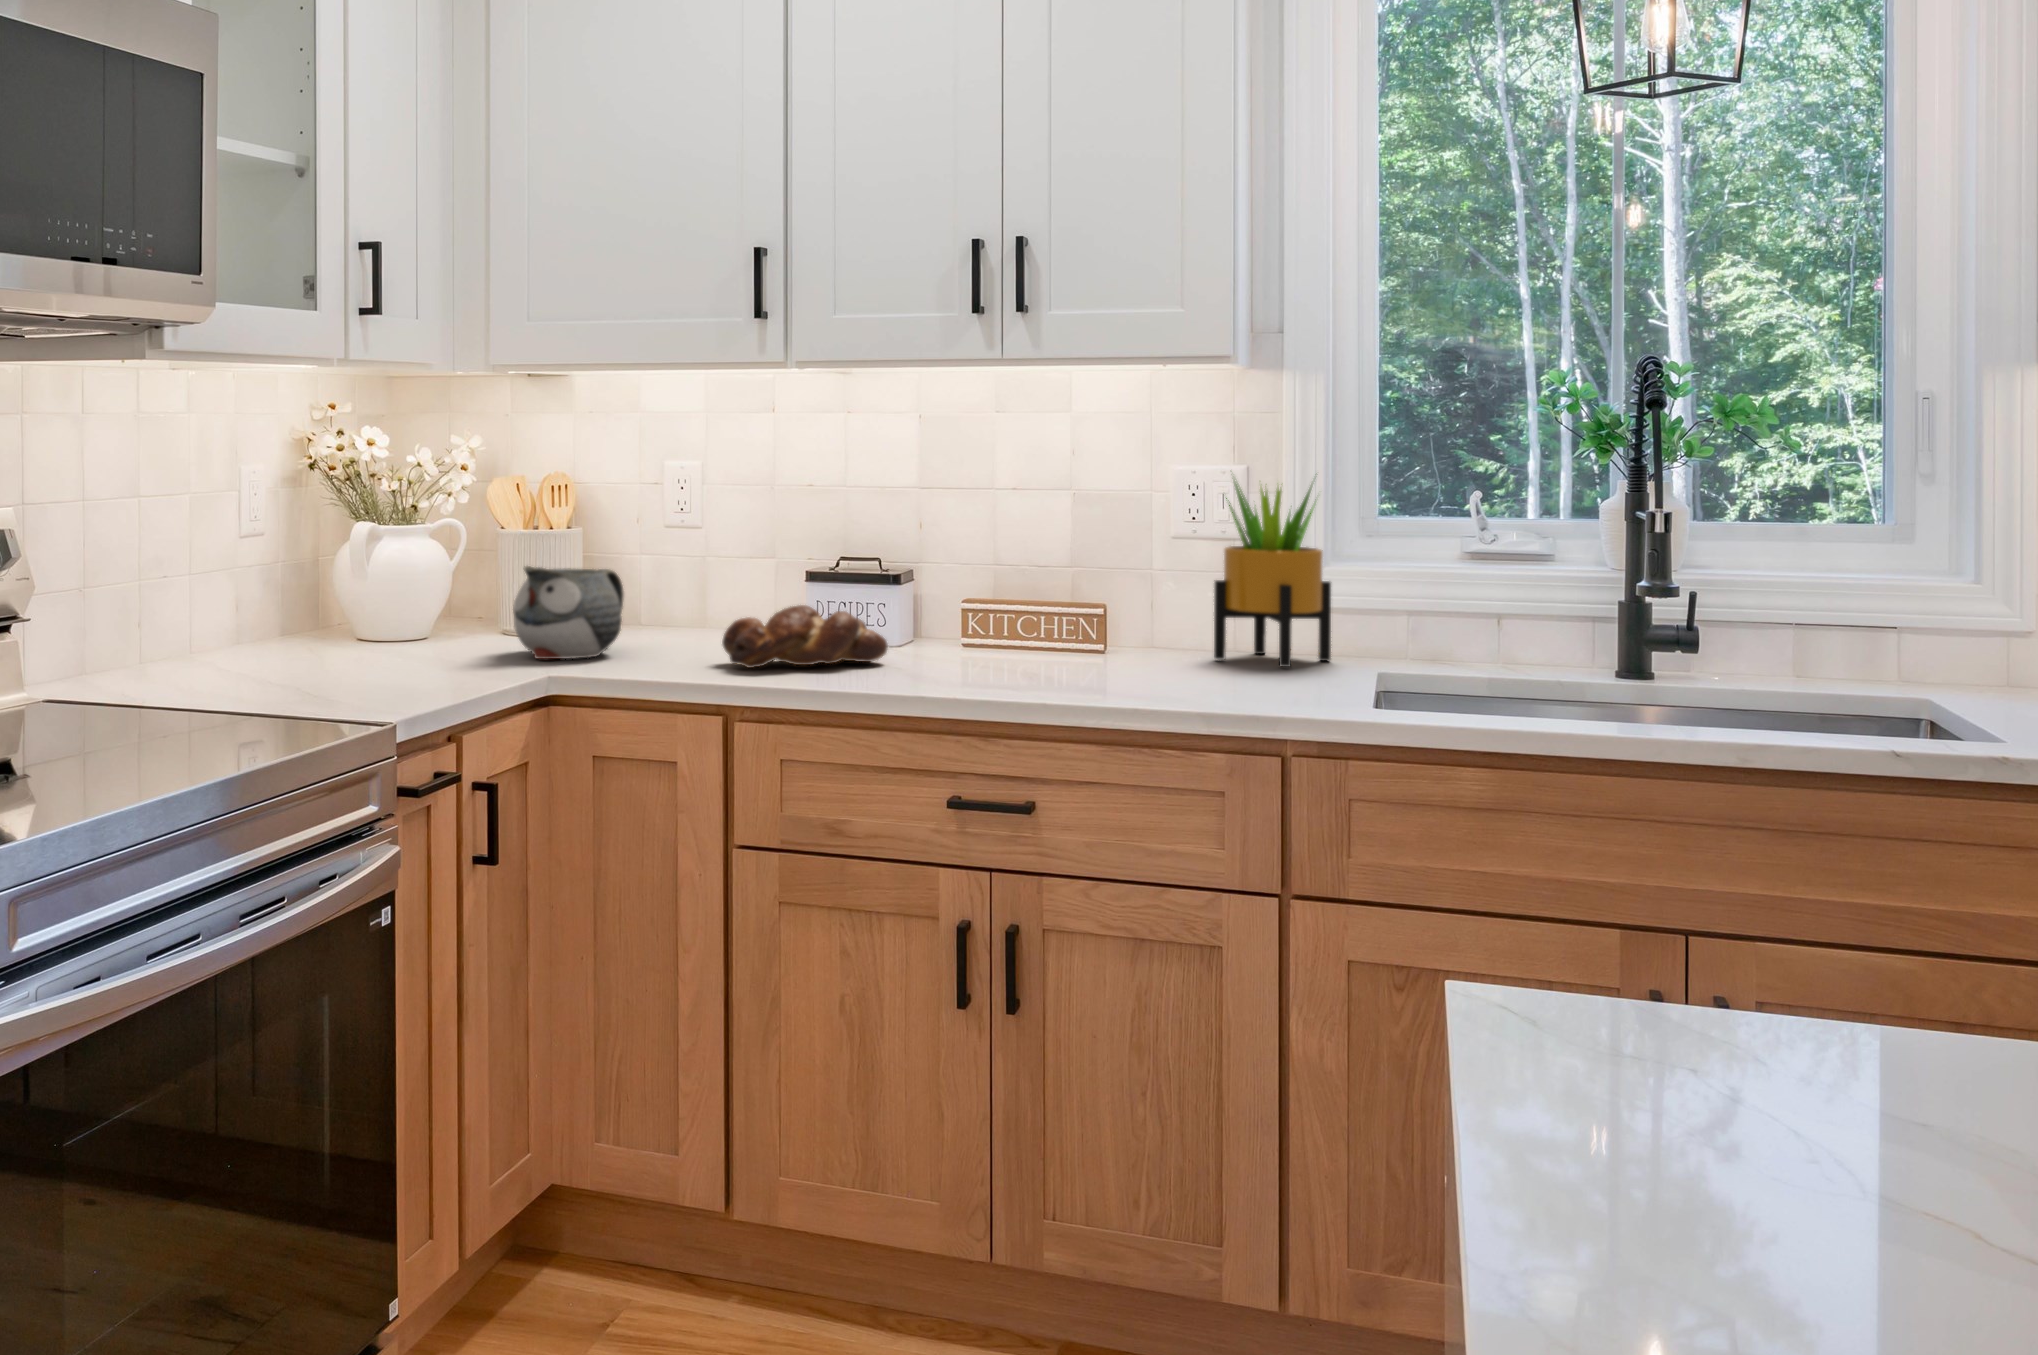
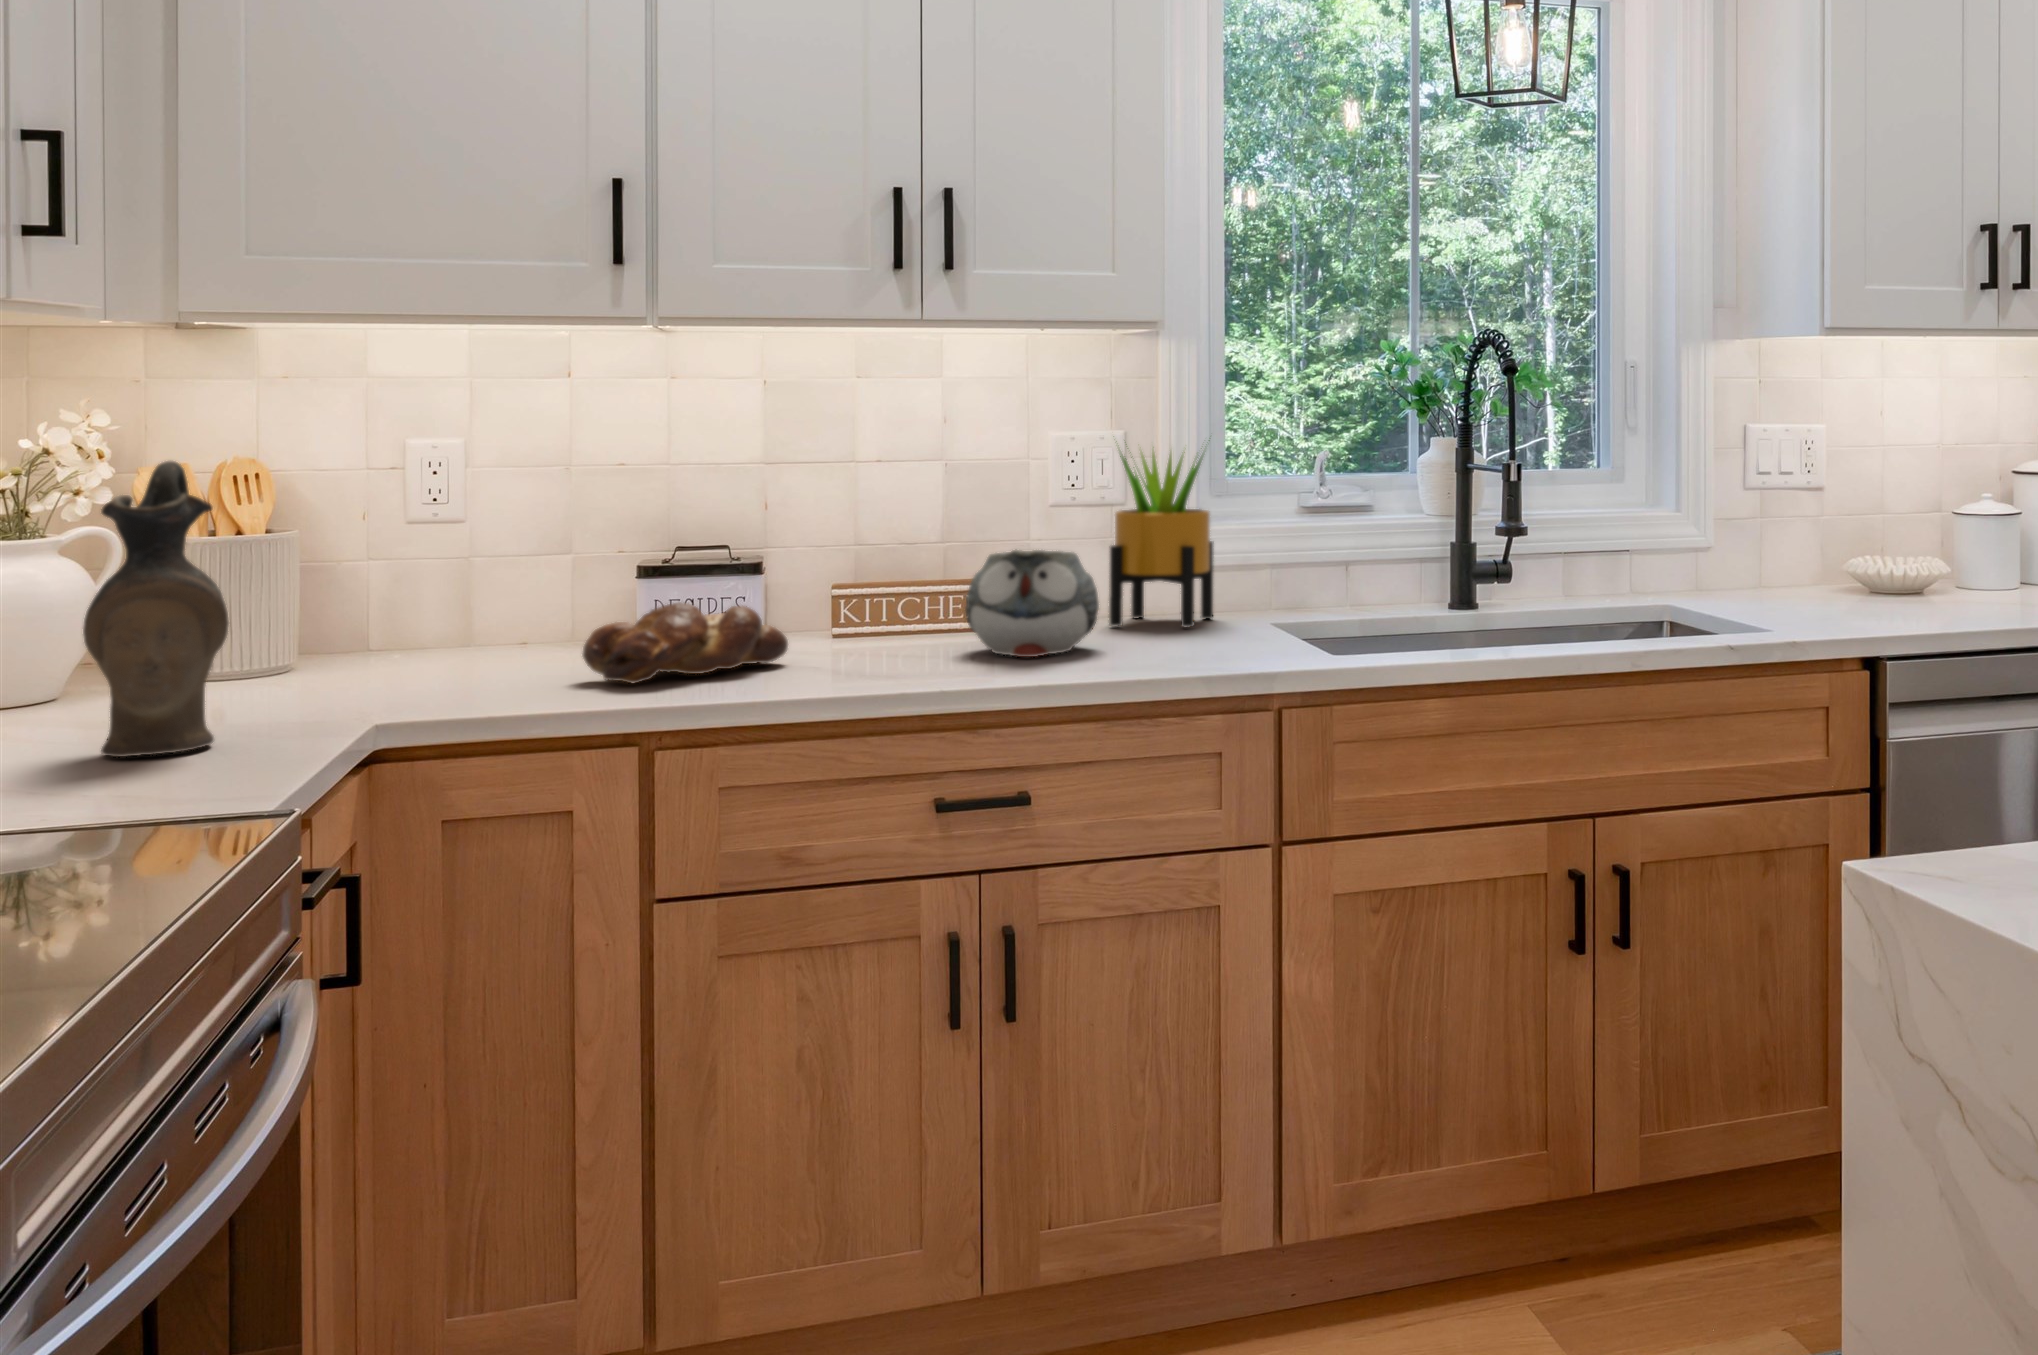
ceramic pitcher: none [365,479,447,683] -> present [83,461,229,757]
teapot: present [513,566,624,659] -> present [965,550,1099,657]

